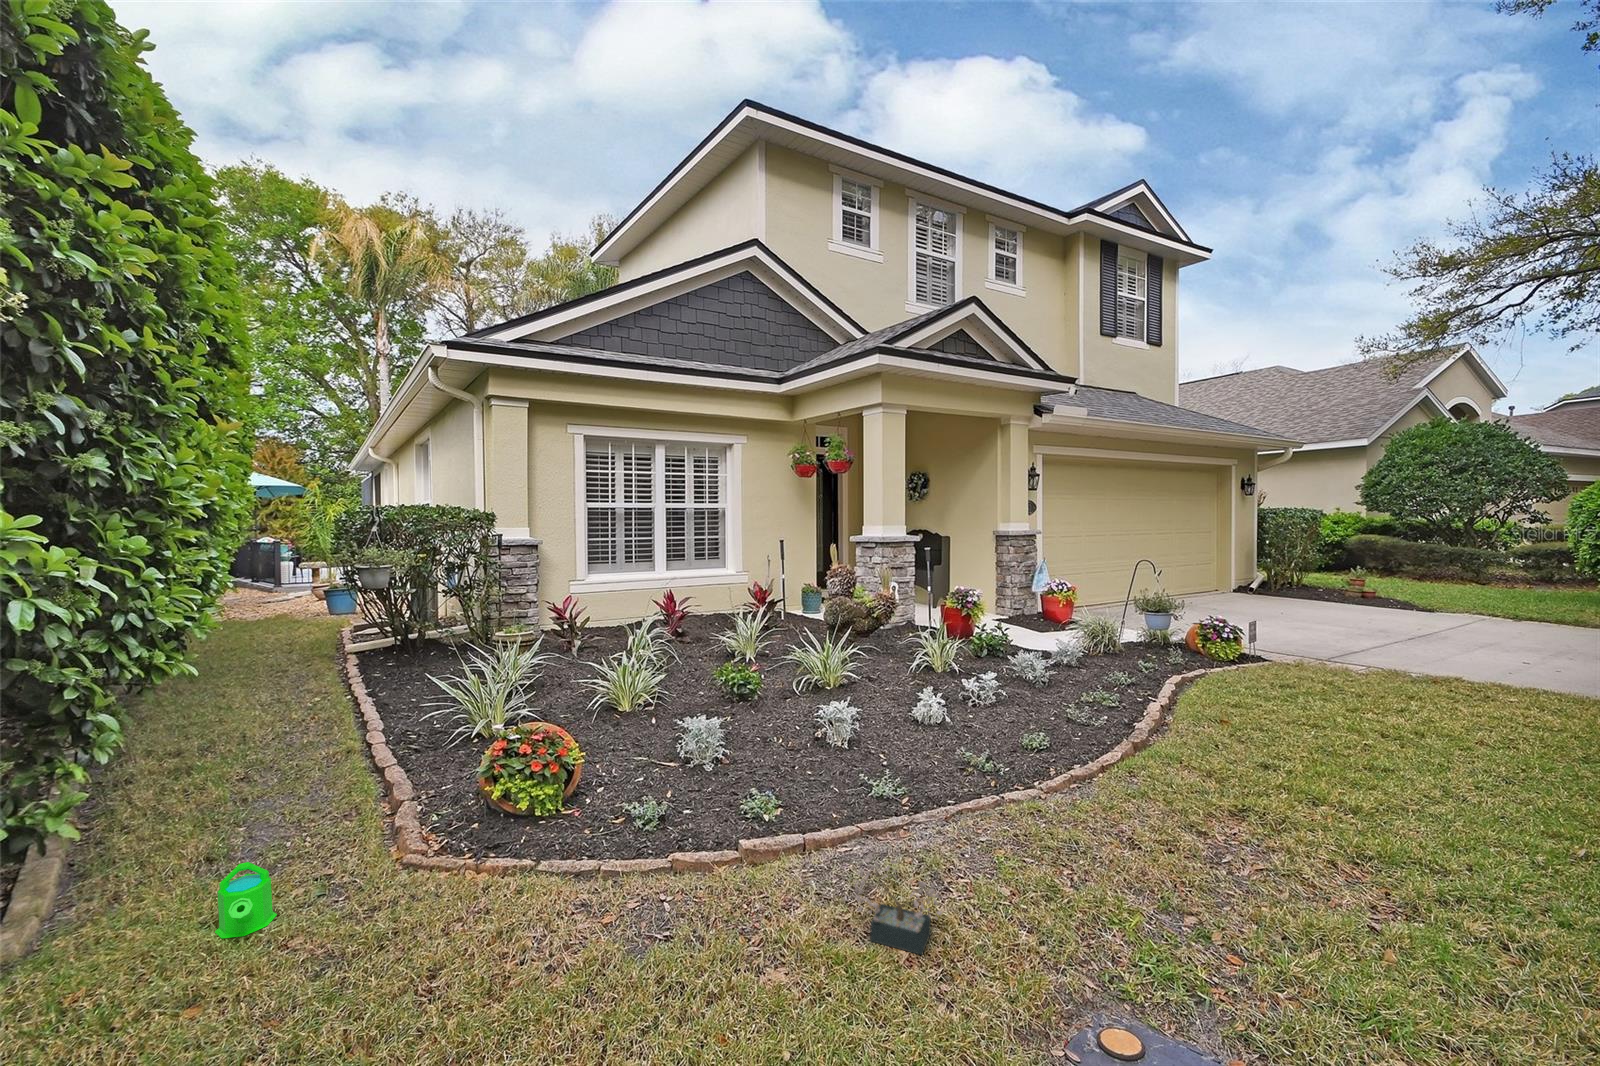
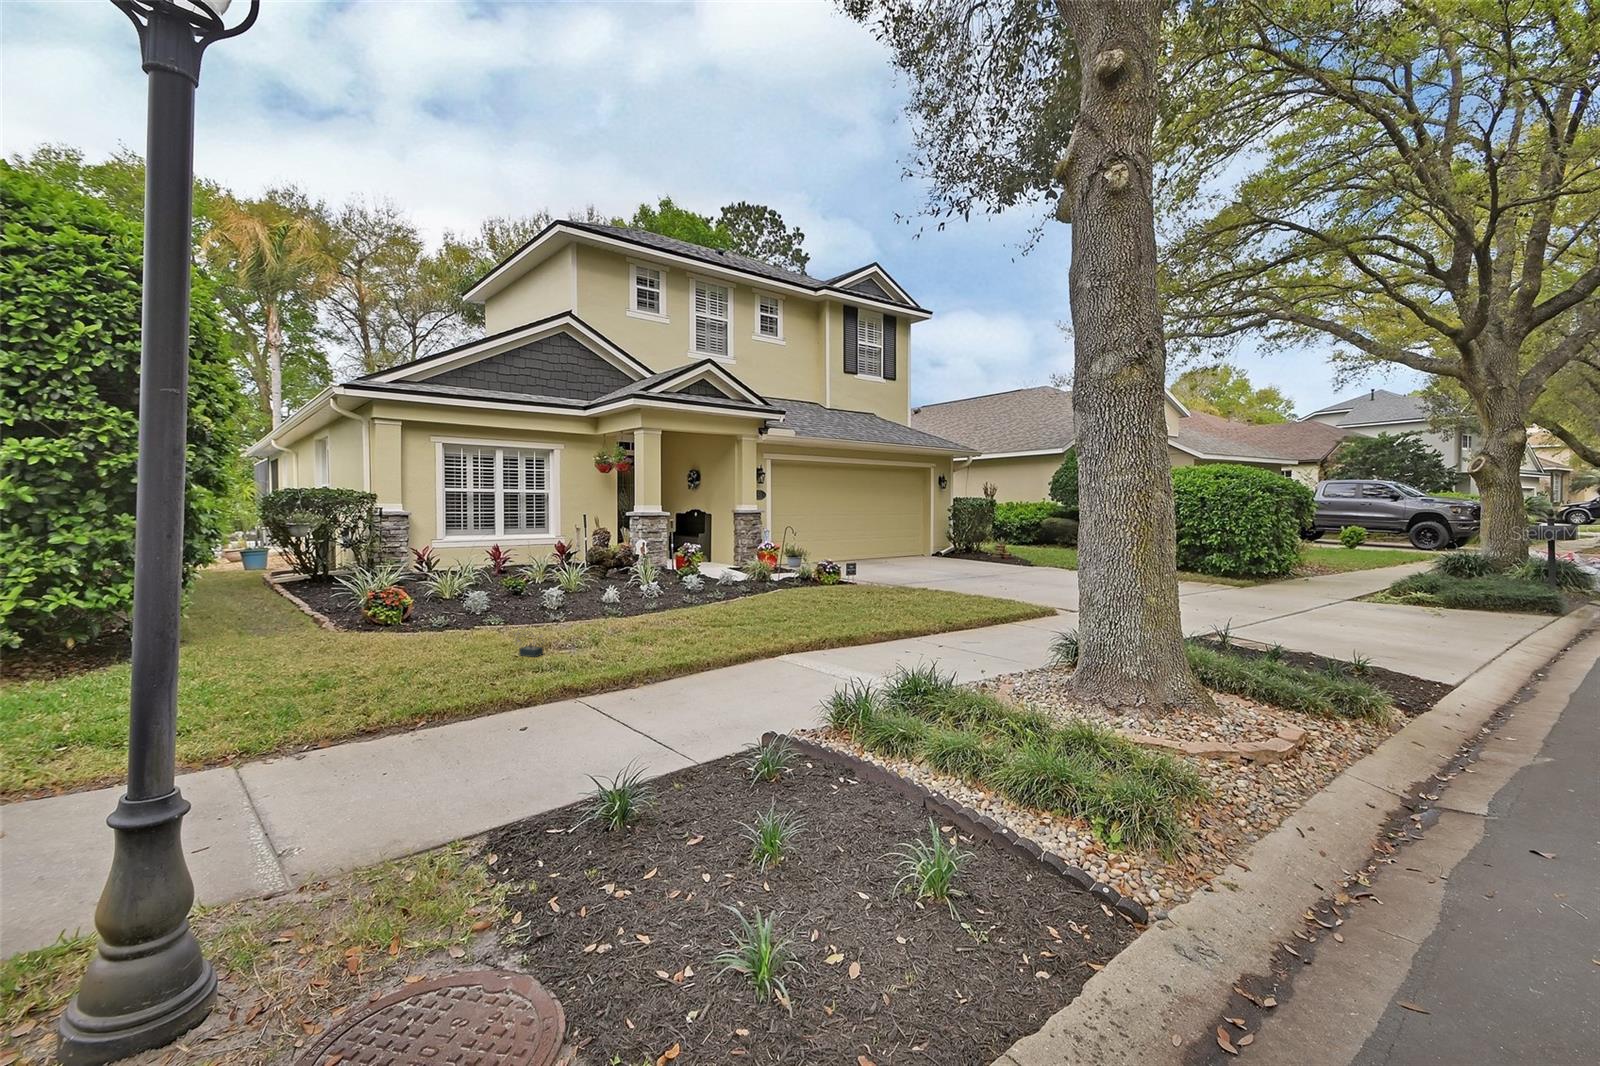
watering can: present [215,862,277,939] -> none [263,631,287,657]

